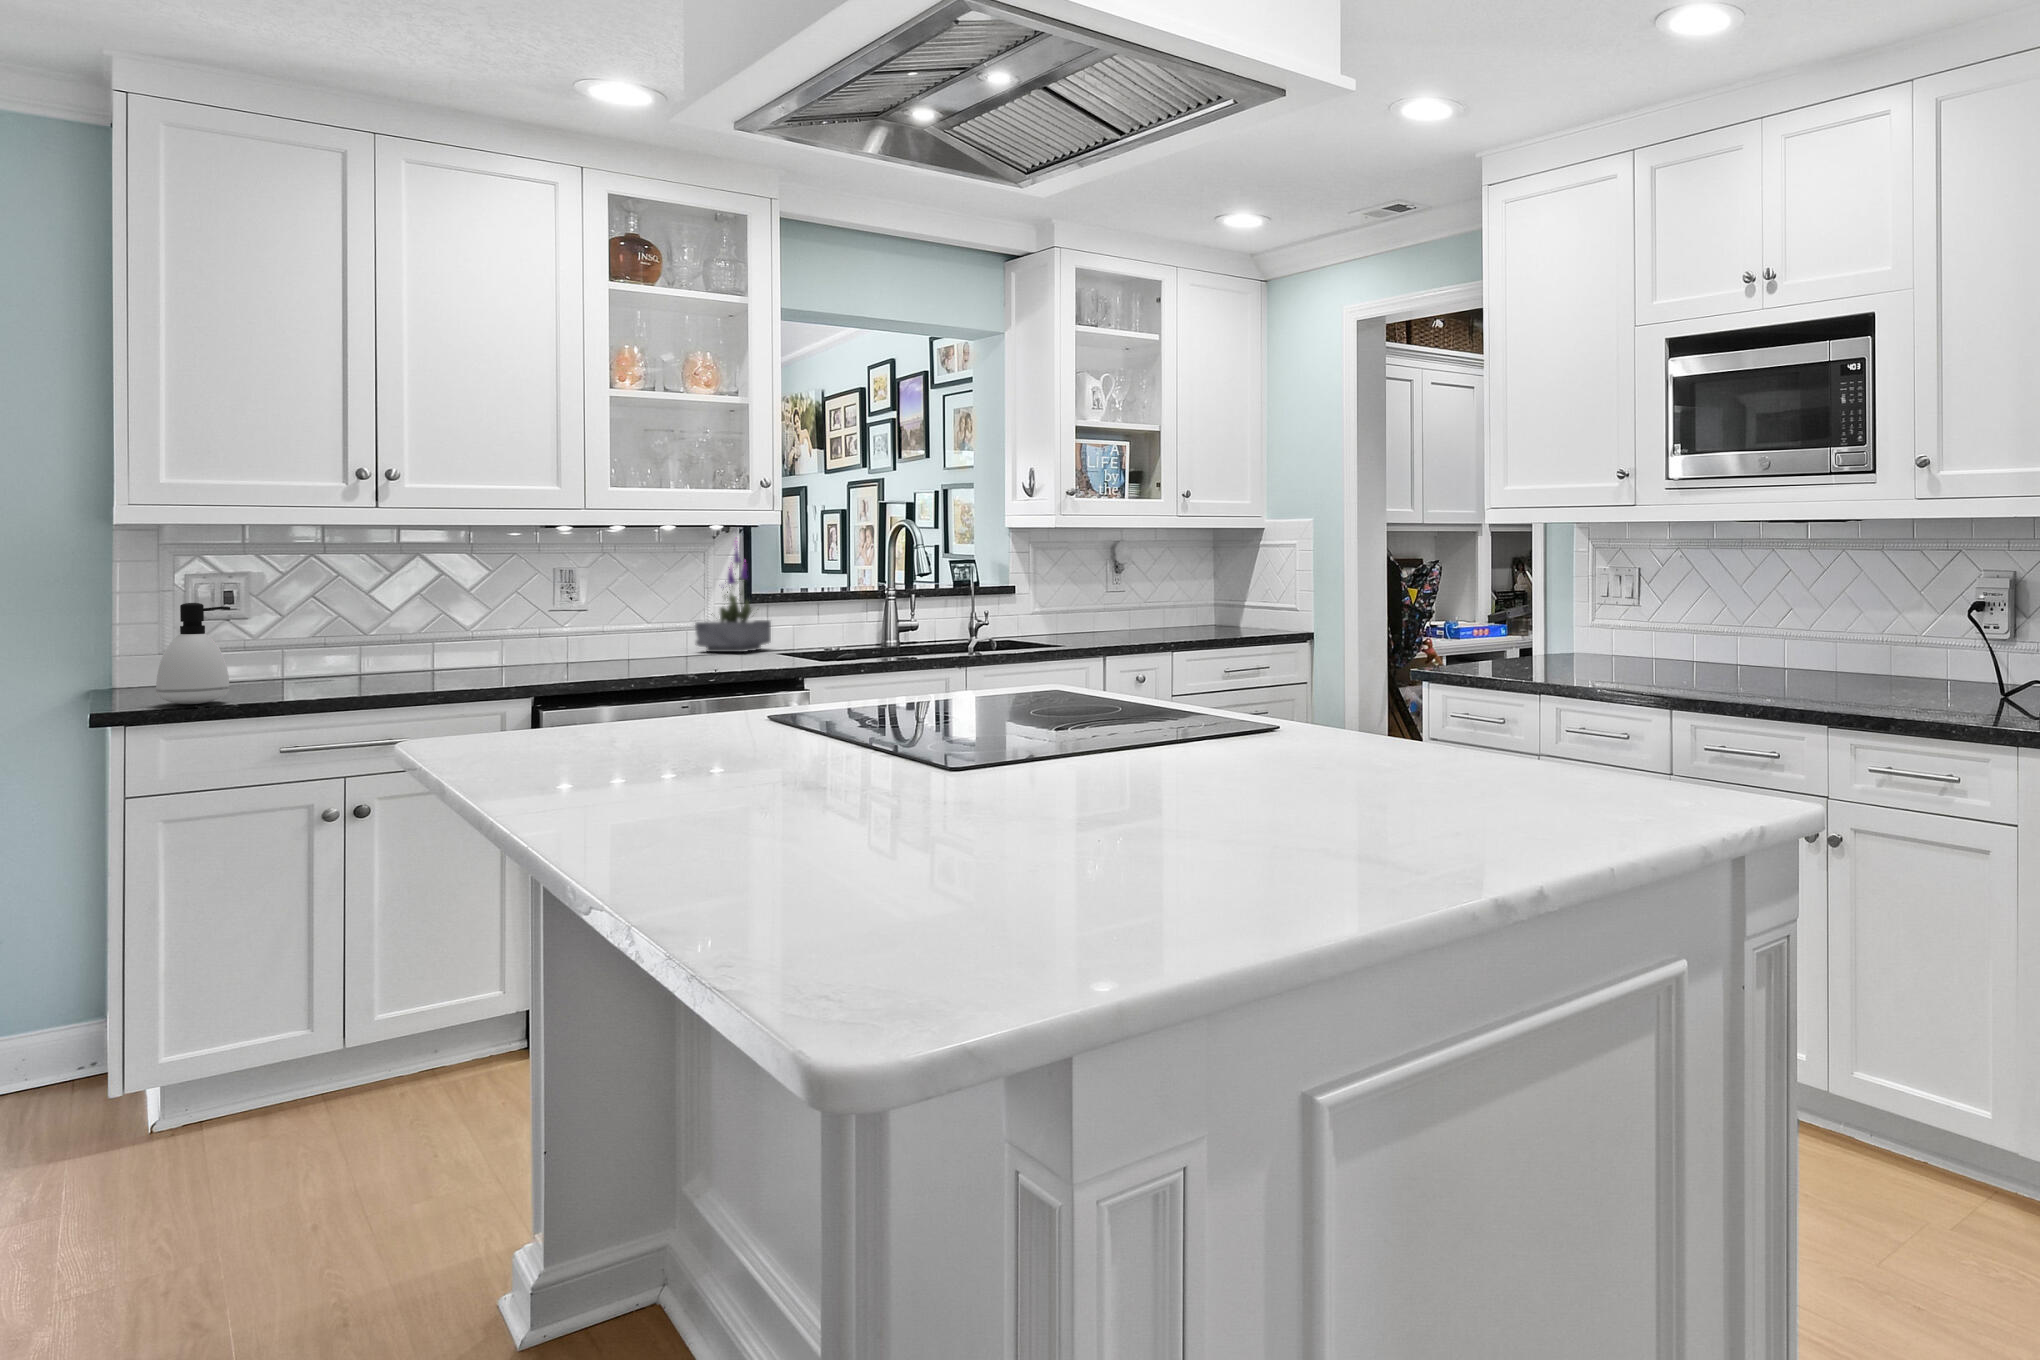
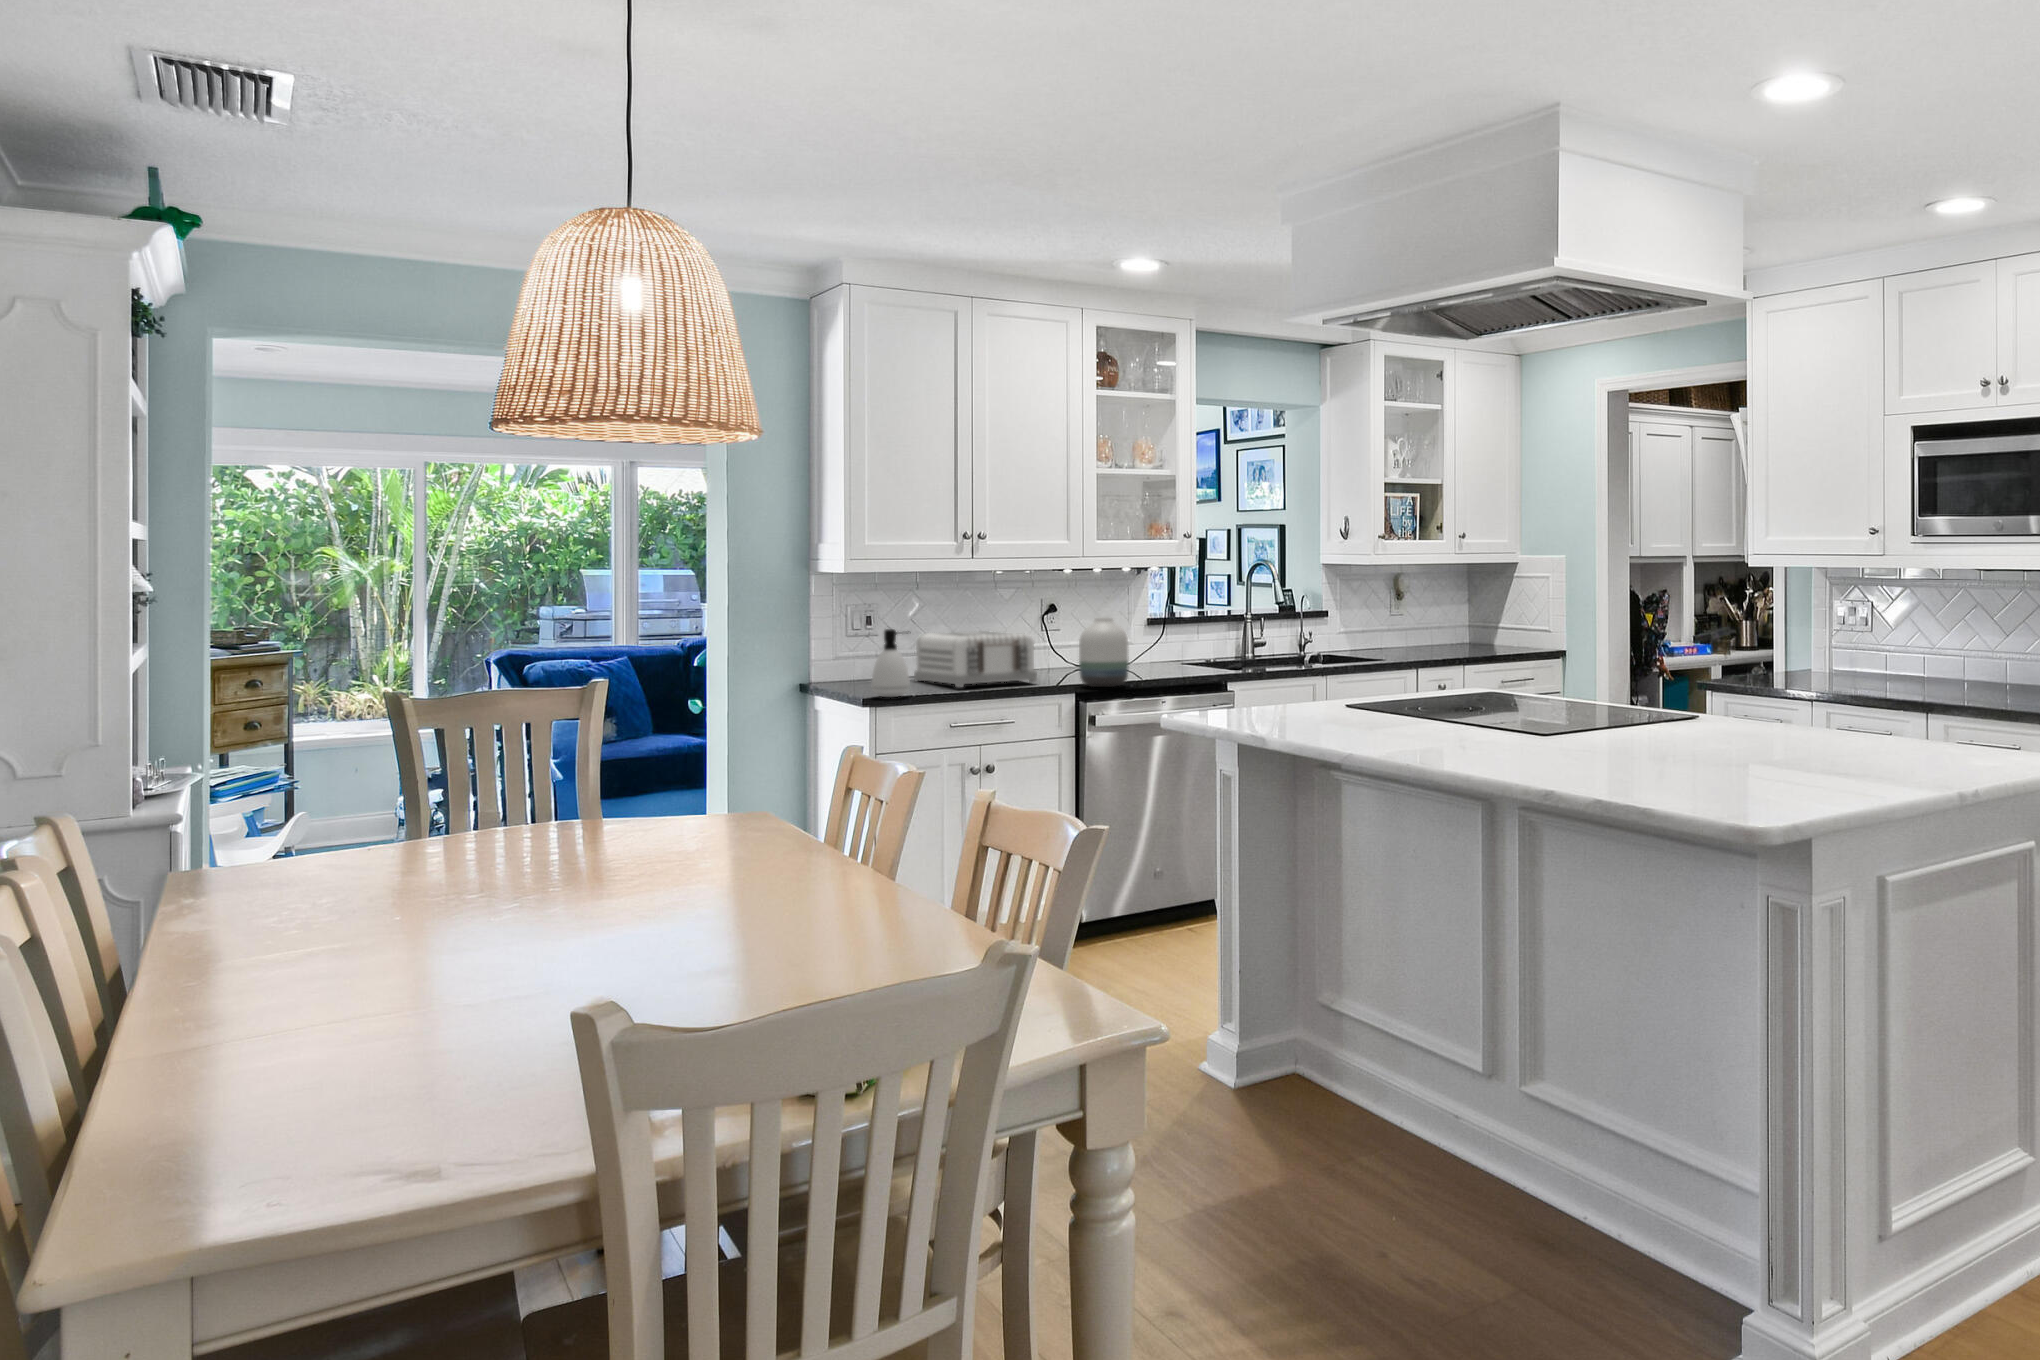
potted plant: present [695,537,771,652] -> none [1127,576,1175,665]
vase: none [549,588,629,684] -> present [1079,617,1129,687]
toaster: none [306,608,493,687] -> present [914,631,1037,687]

